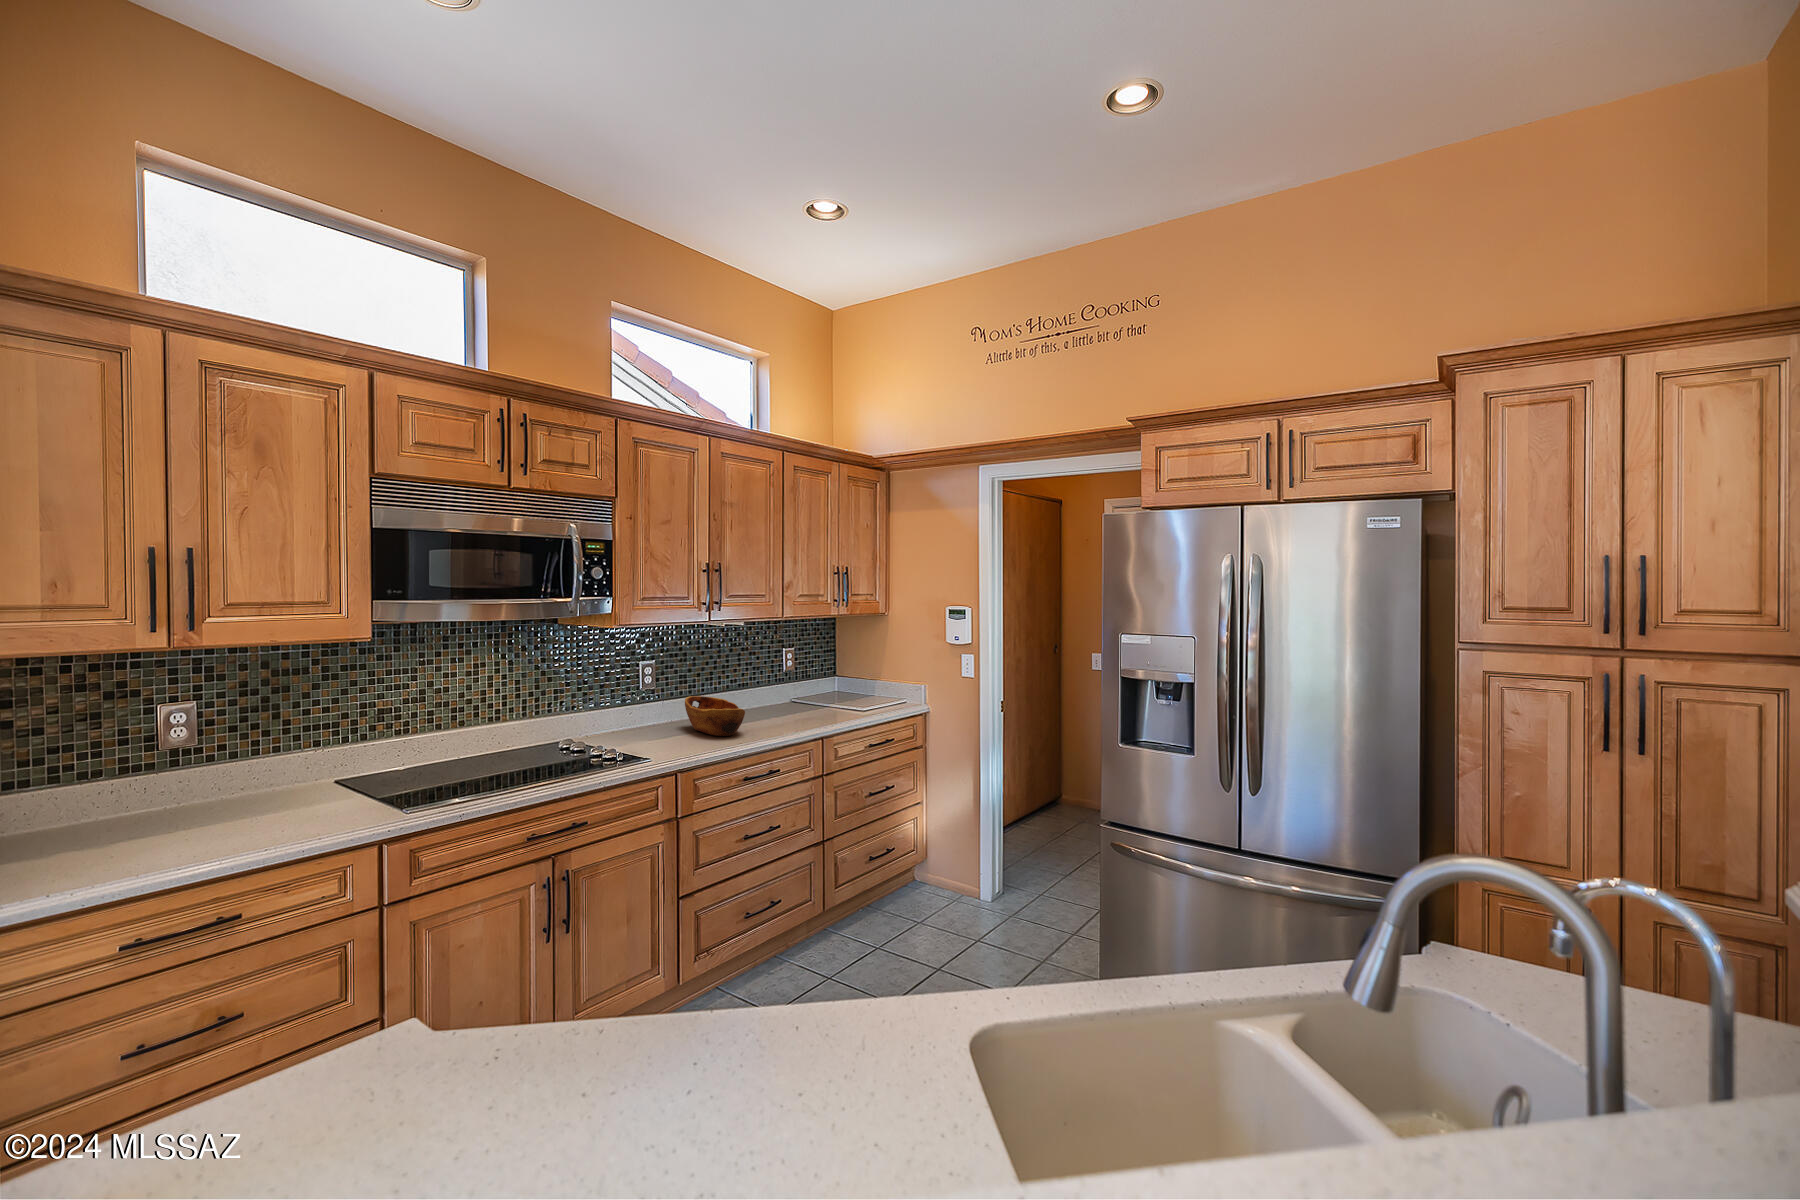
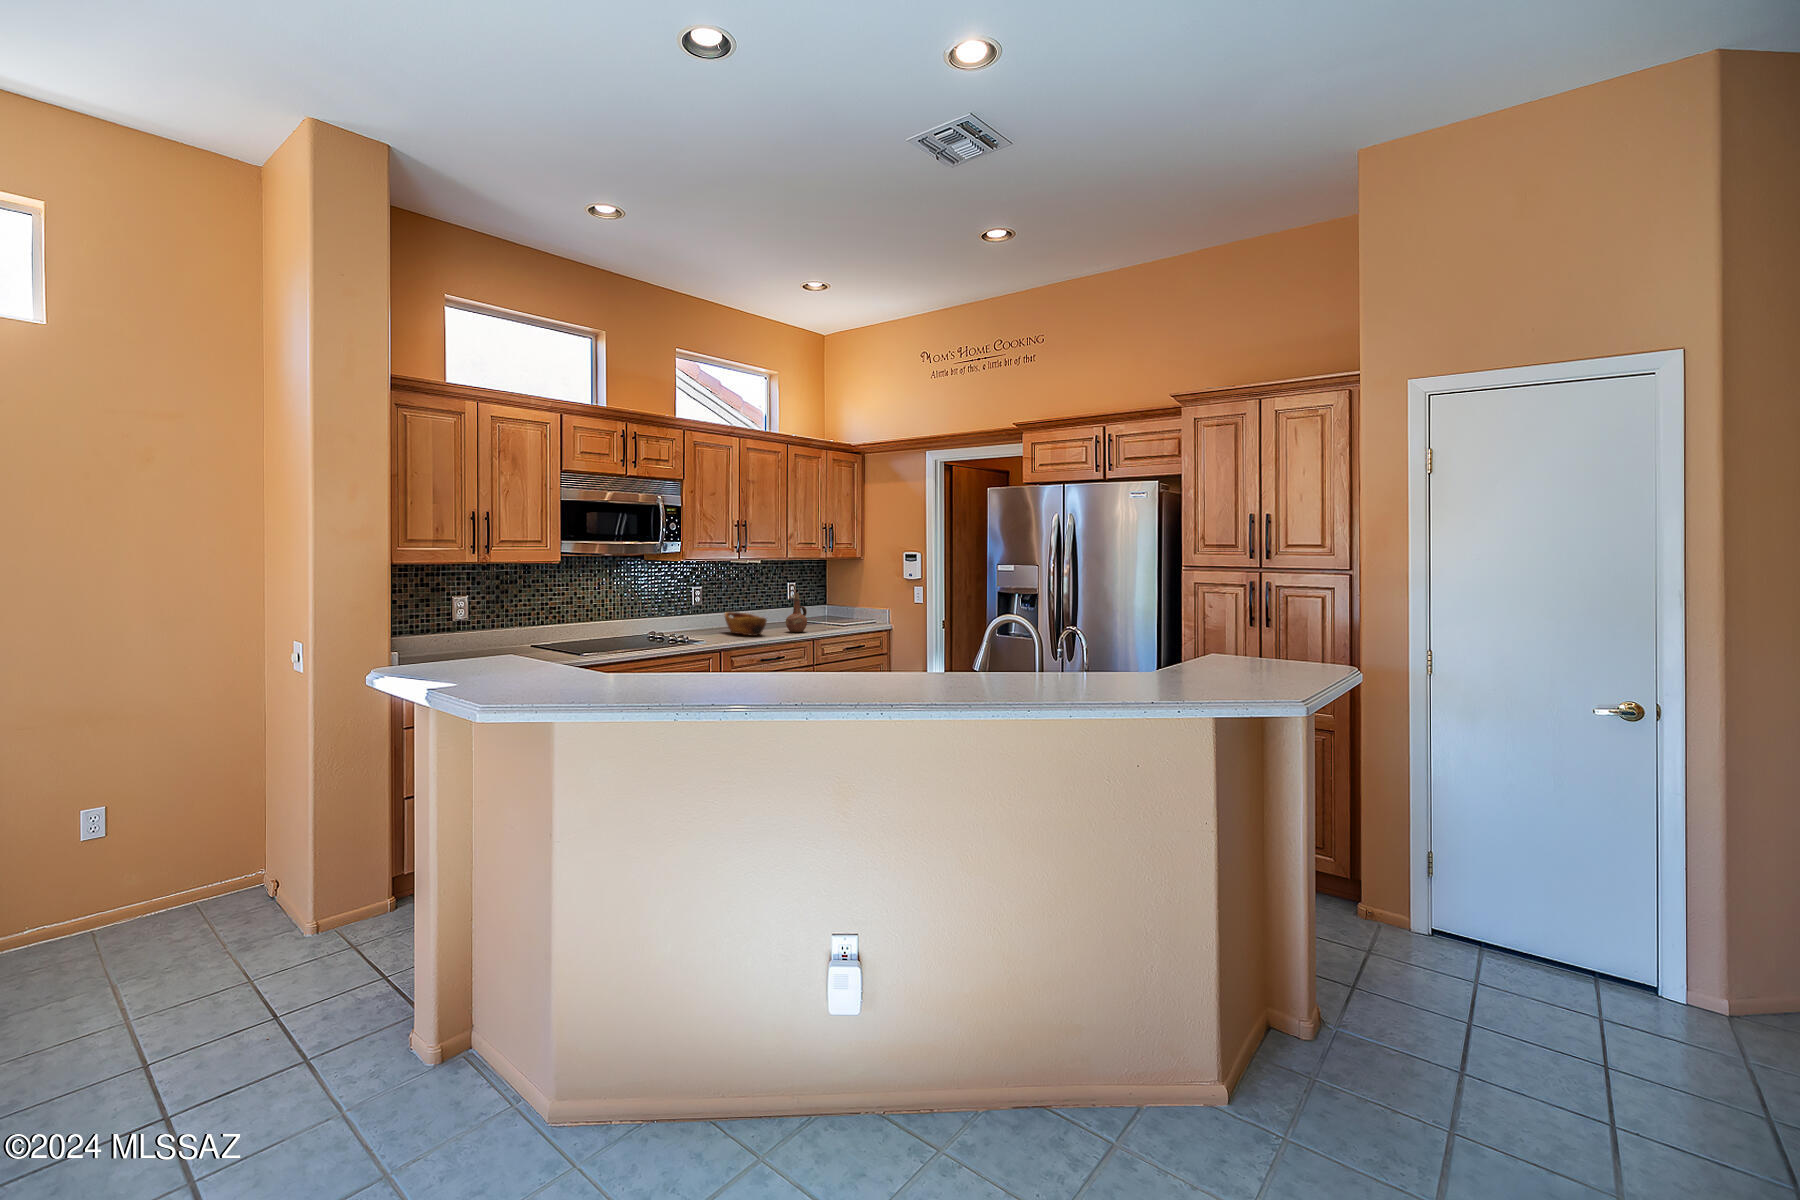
ceramic pitcher: none [776,668,807,726] -> present [786,593,807,632]

